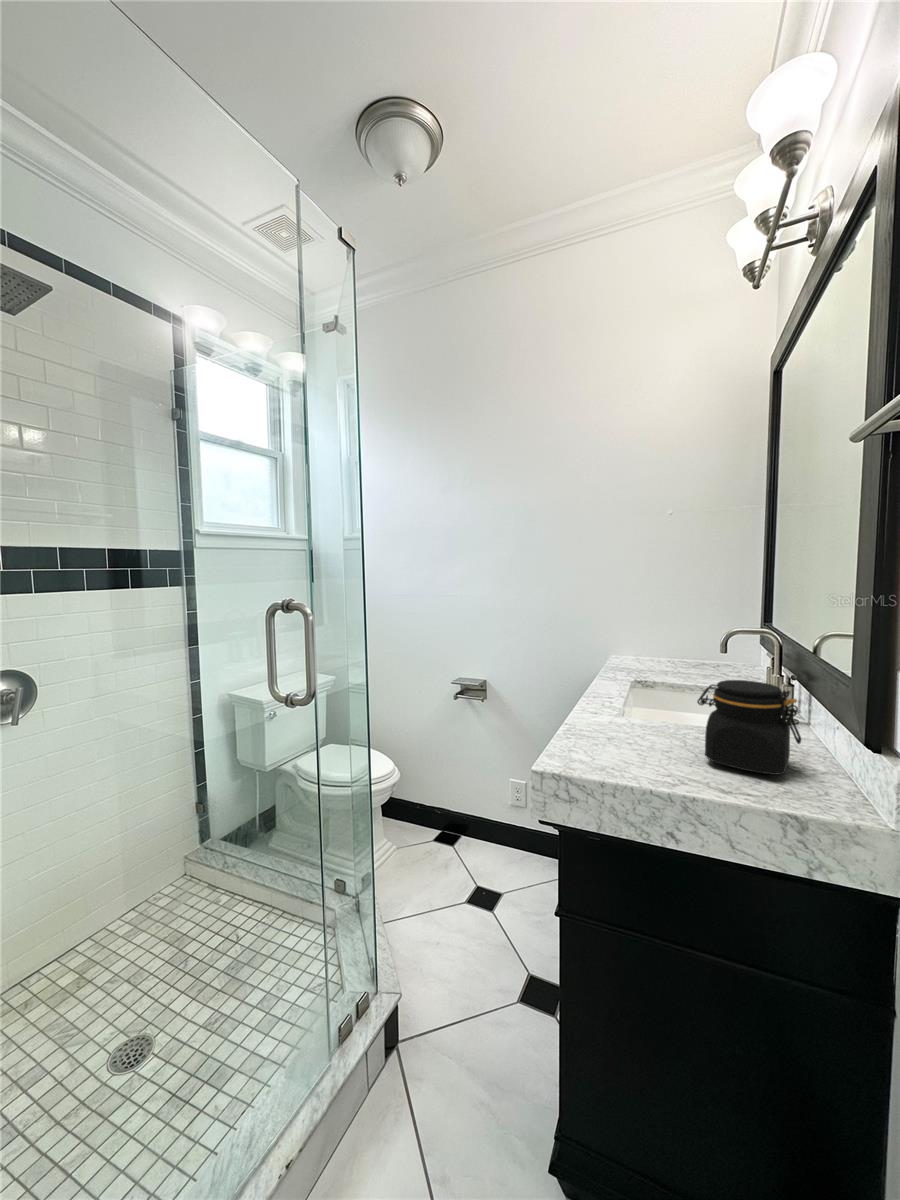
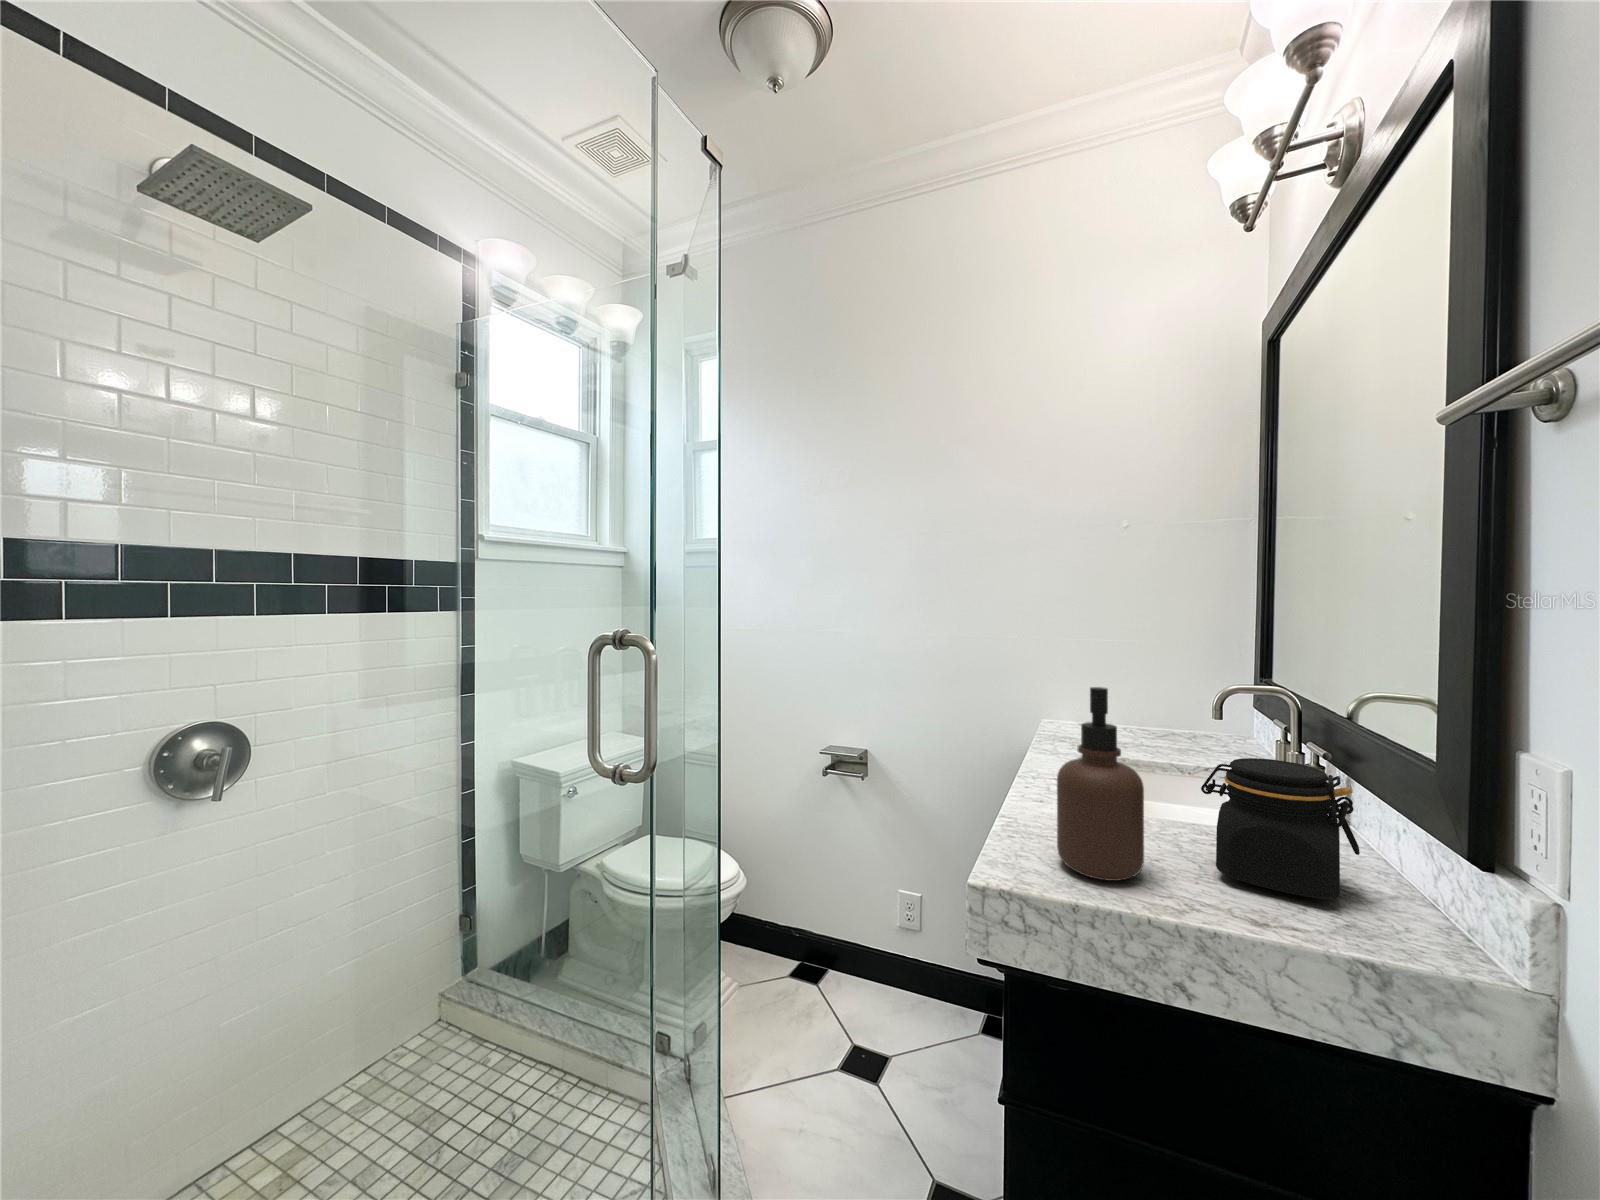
soap dispenser: none [596,632,655,766] -> present [1057,687,1144,881]

